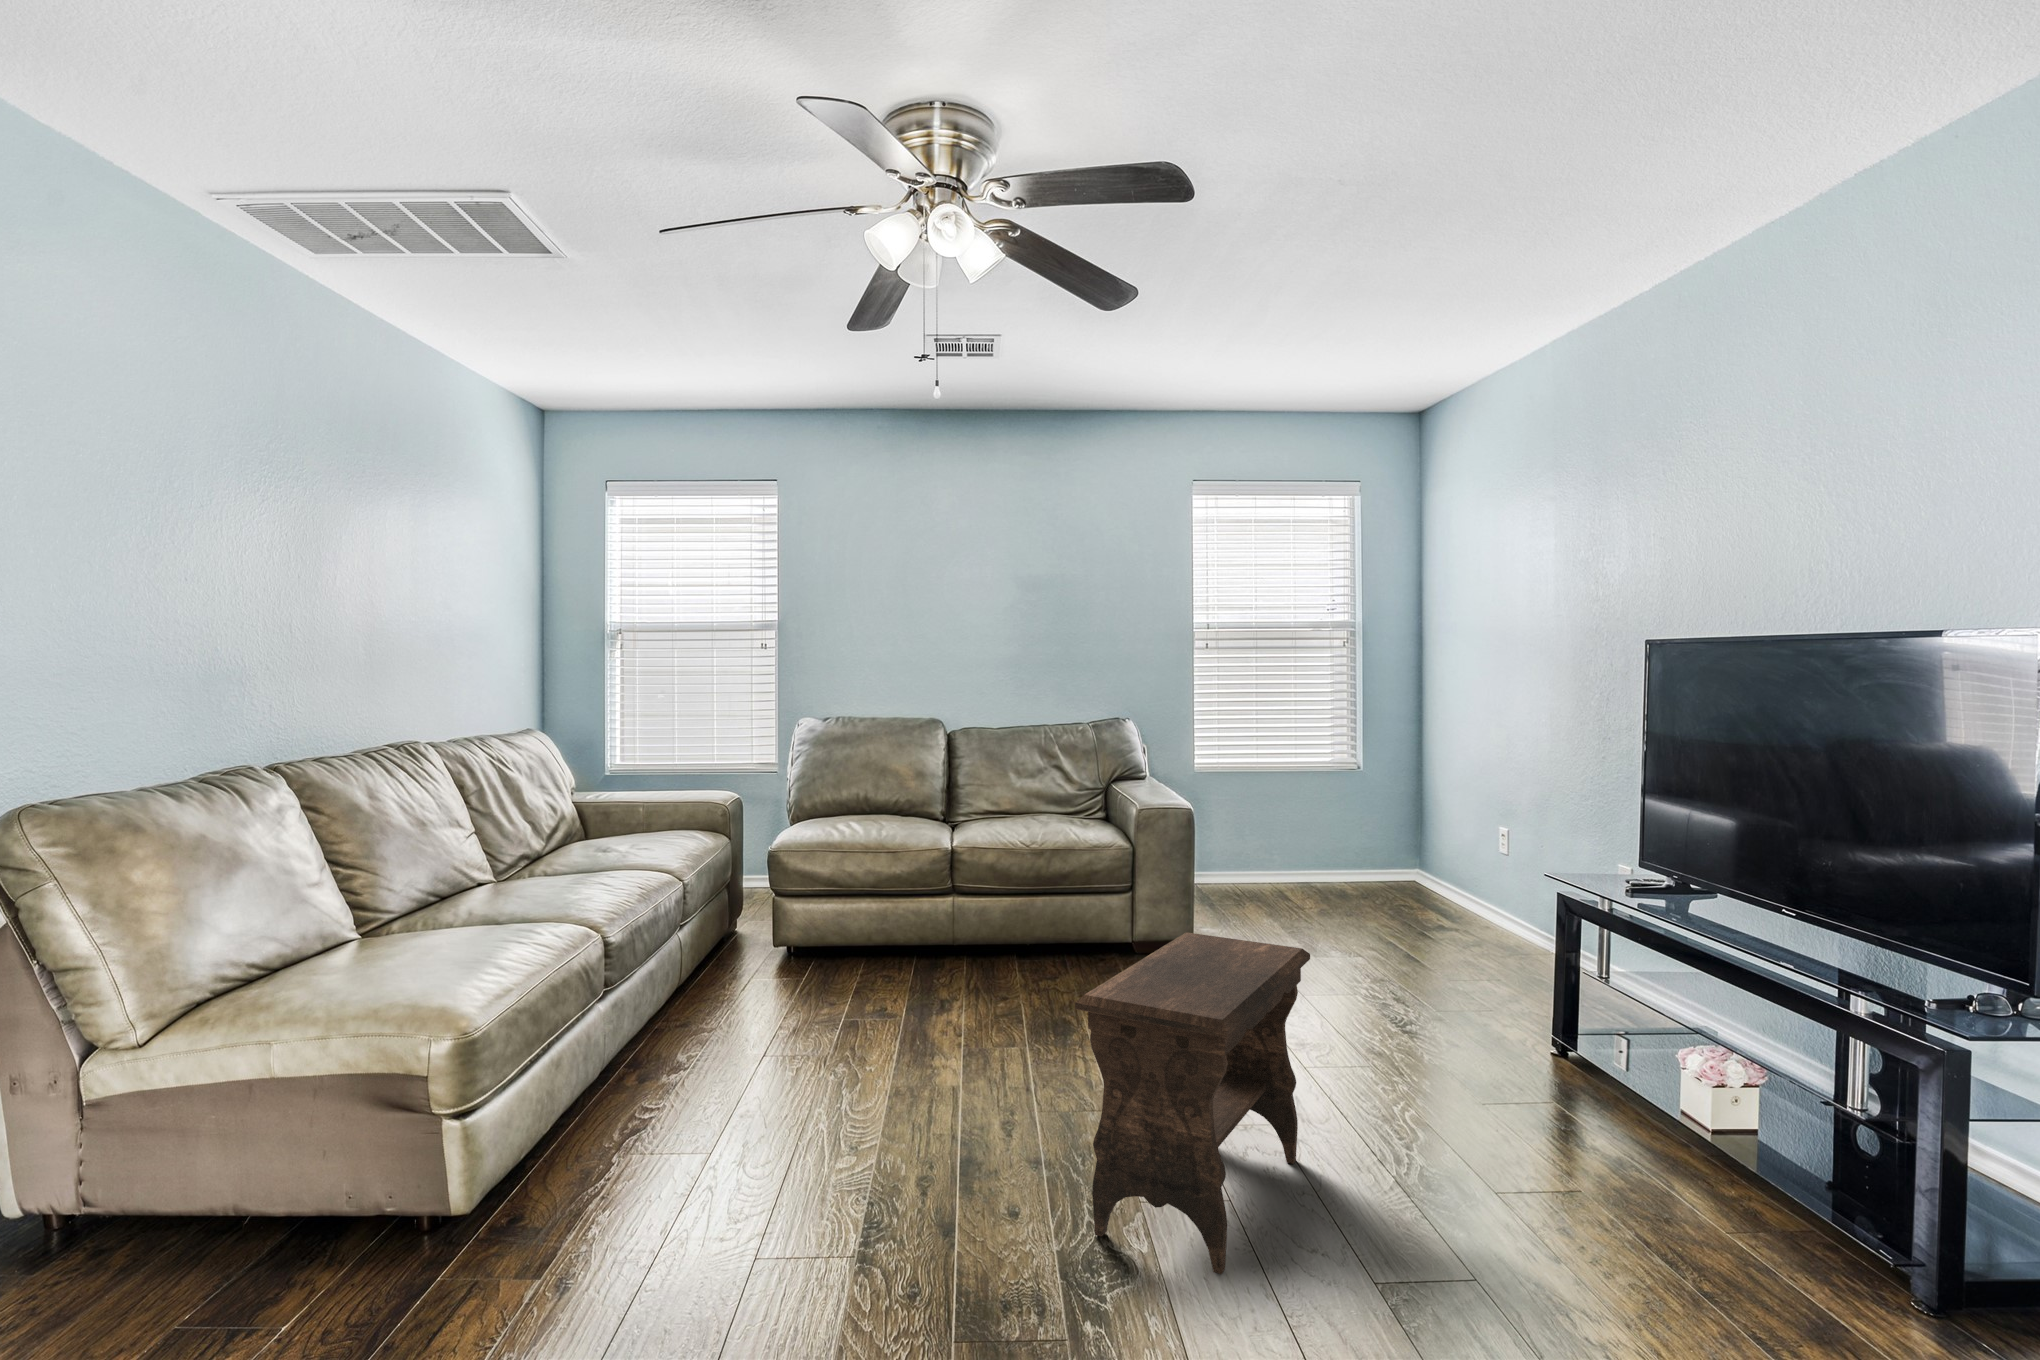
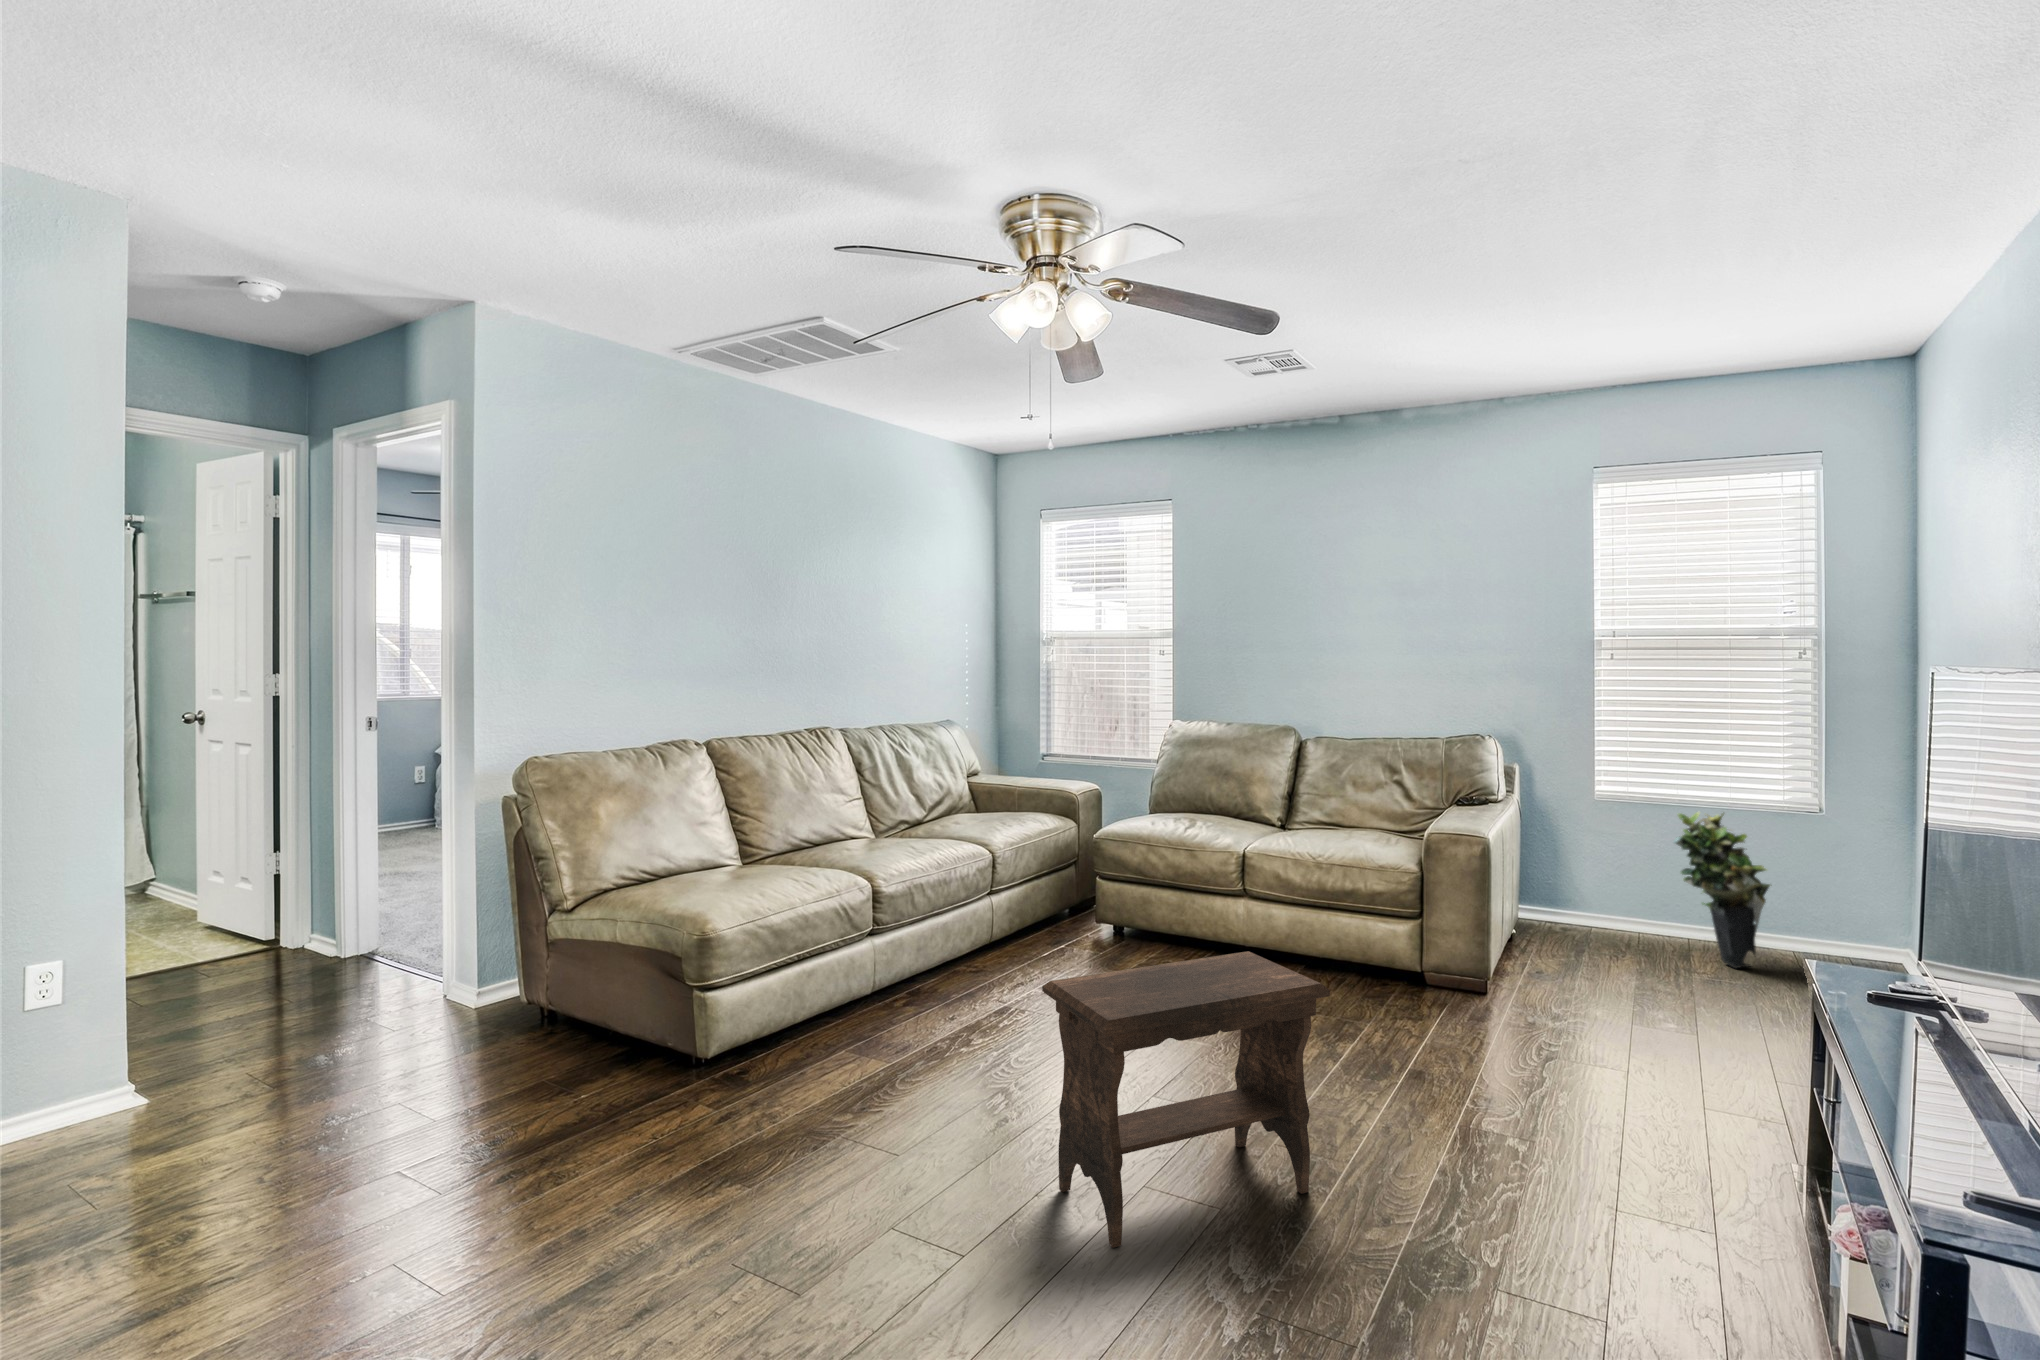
potted plant: none [1264,774,1339,901] -> present [1674,812,1770,969]

